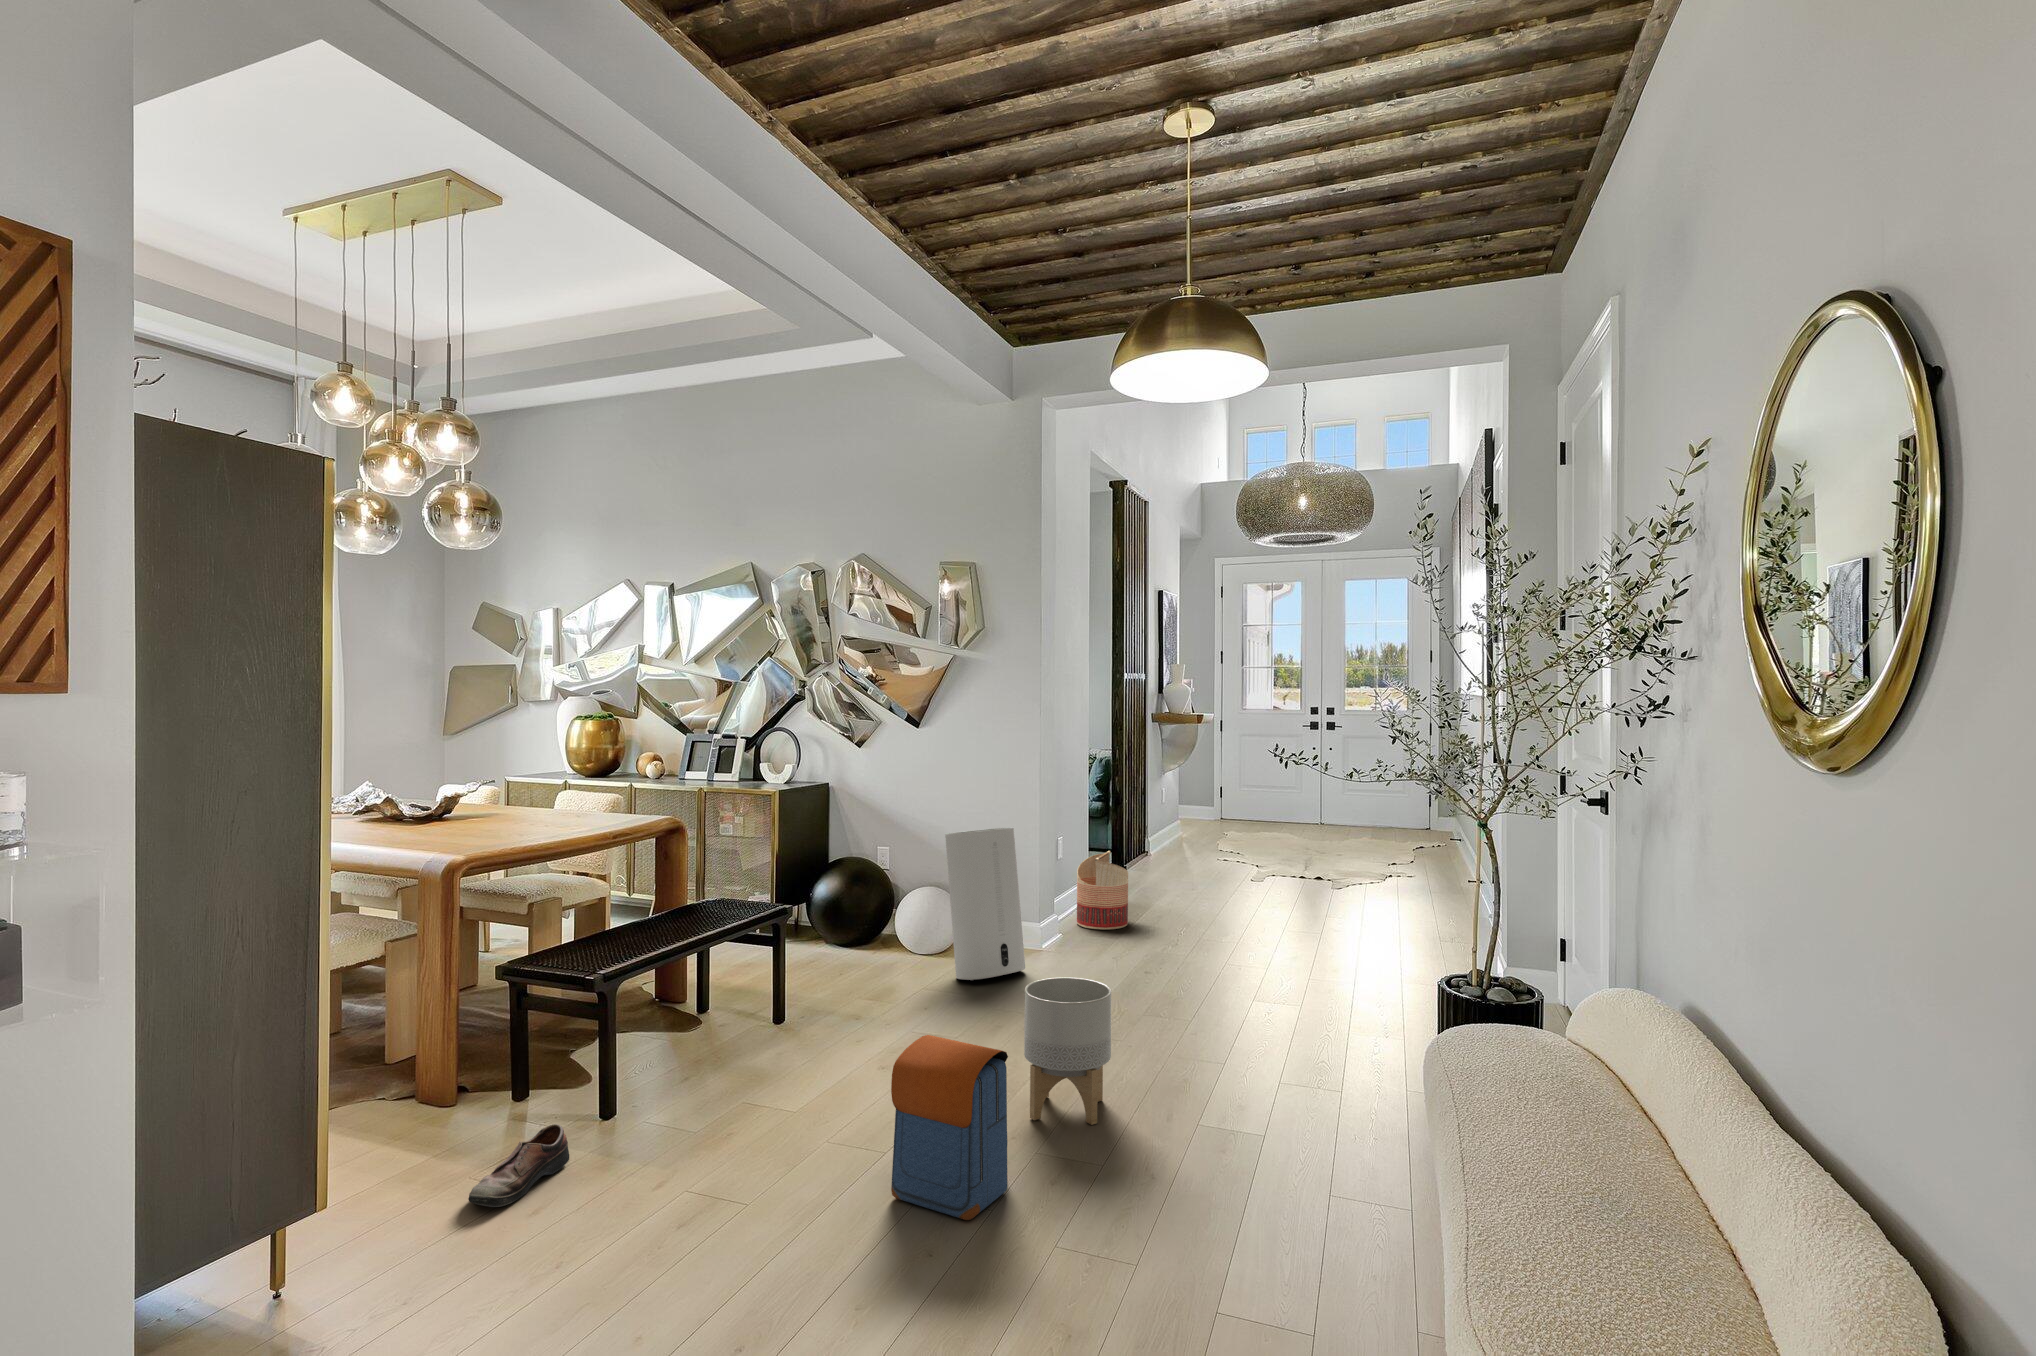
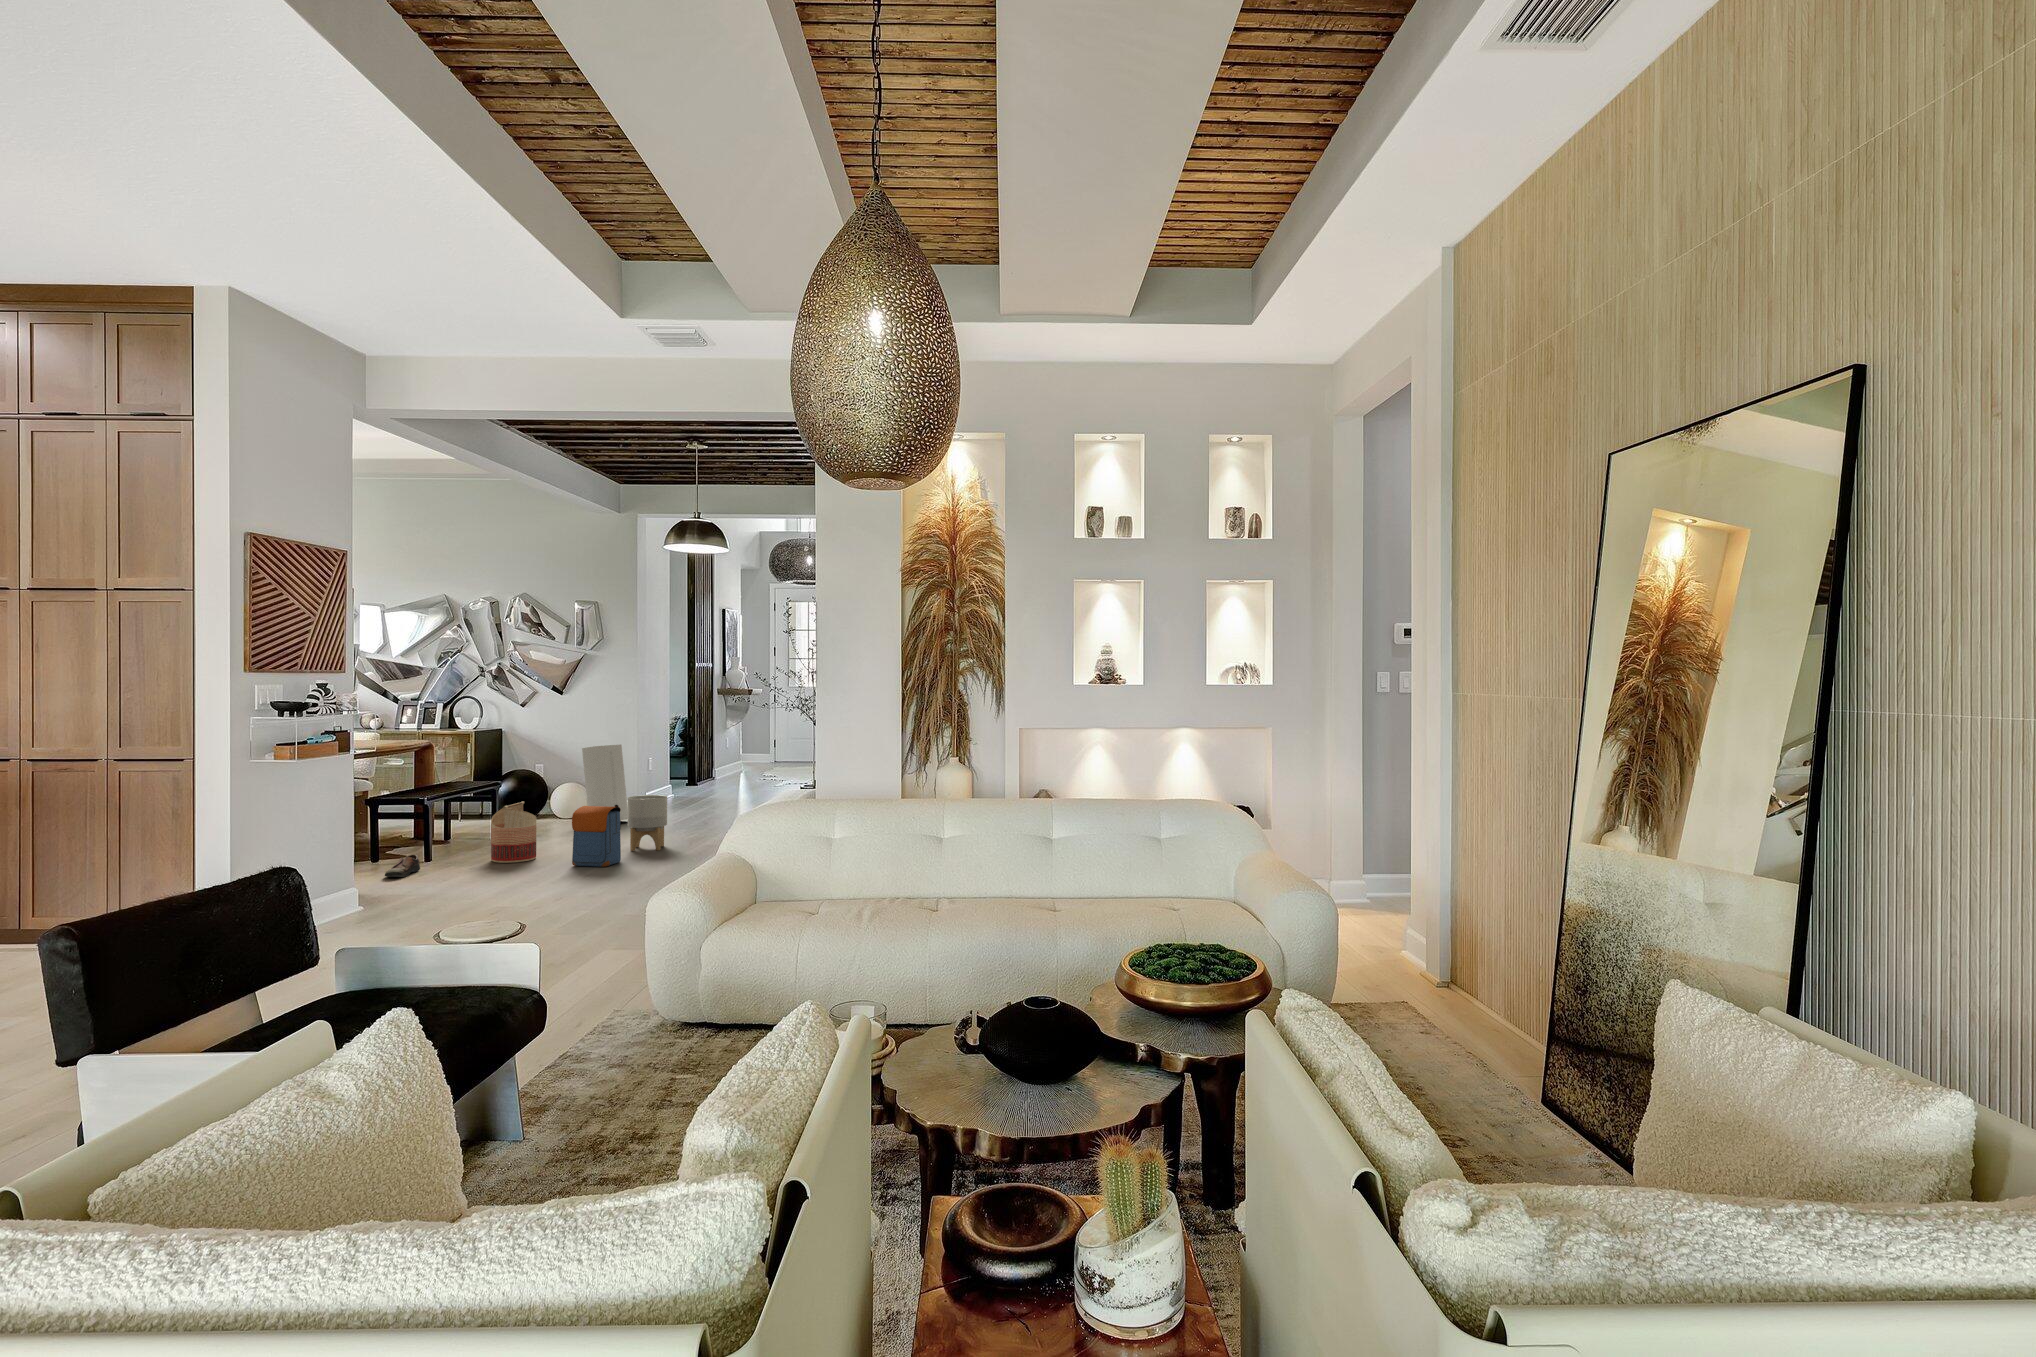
basket: present [1077,851,1128,929] -> present [491,801,536,863]

